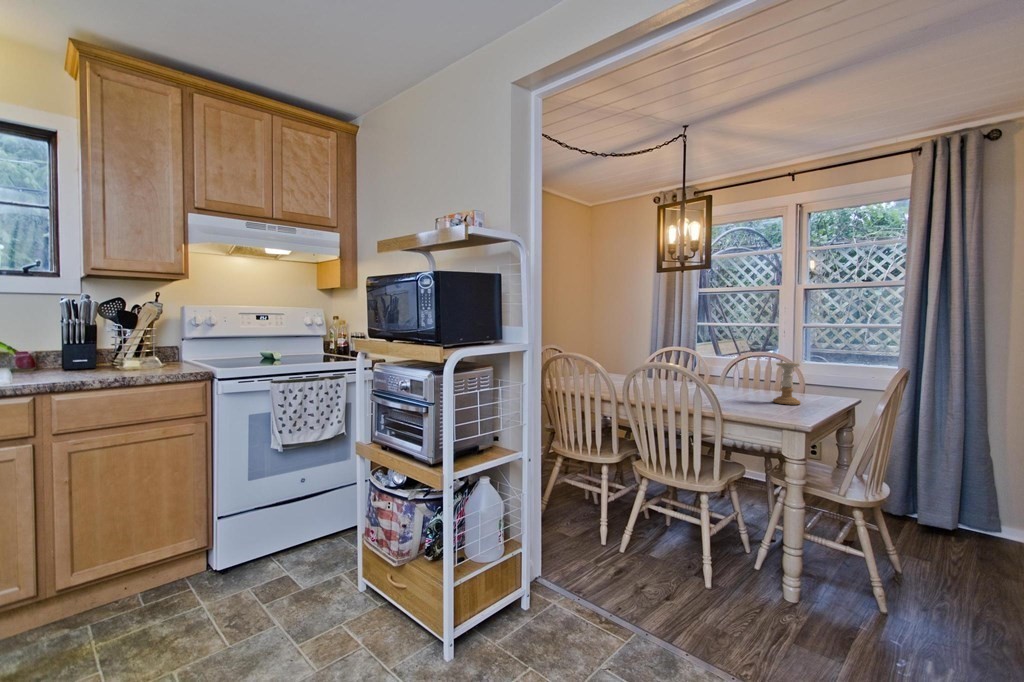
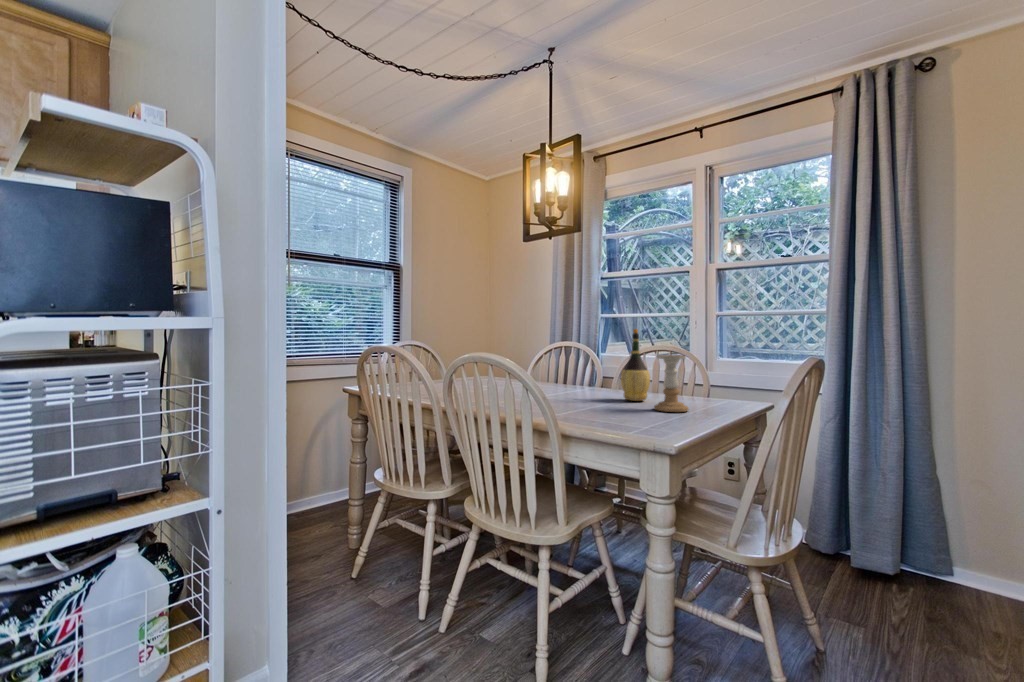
wine bottle: none [741,342,765,395] -> present [621,329,650,401]

